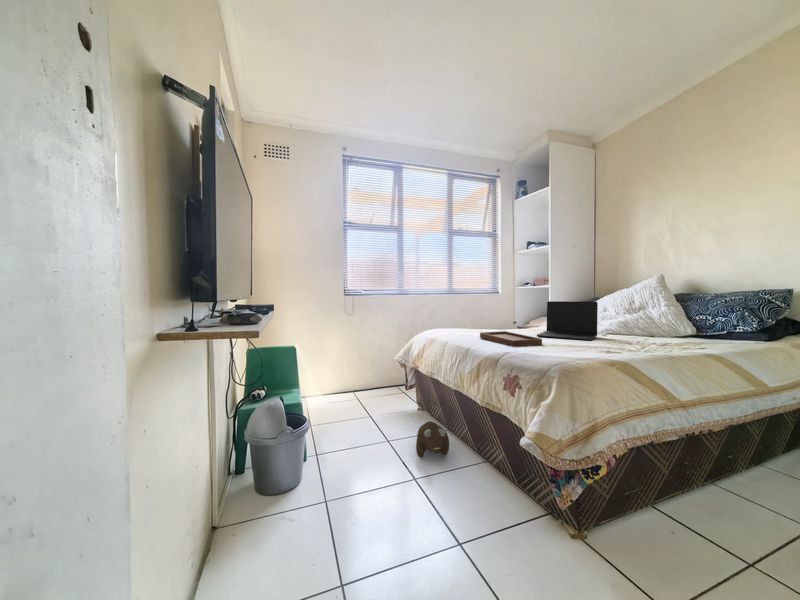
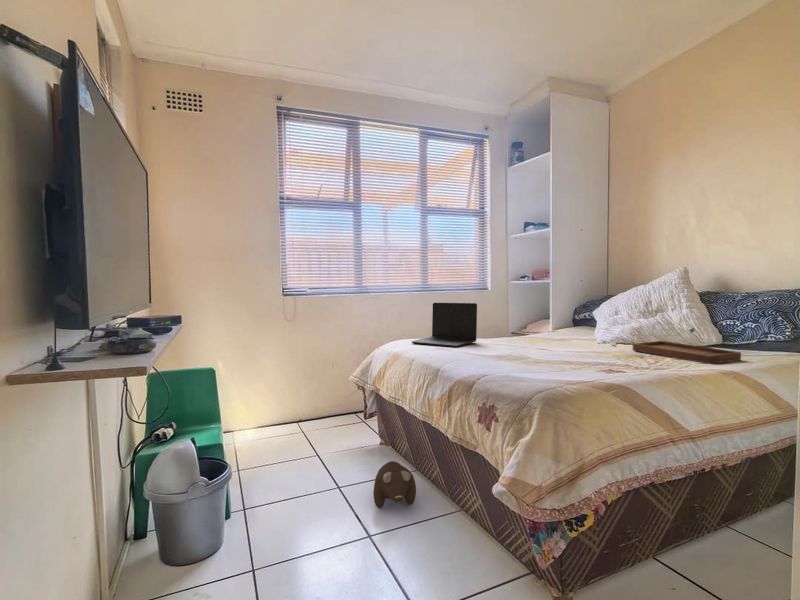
laptop: present [537,301,598,341] -> present [412,303,477,347]
tray: present [480,321,542,346] -> present [633,328,741,363]

